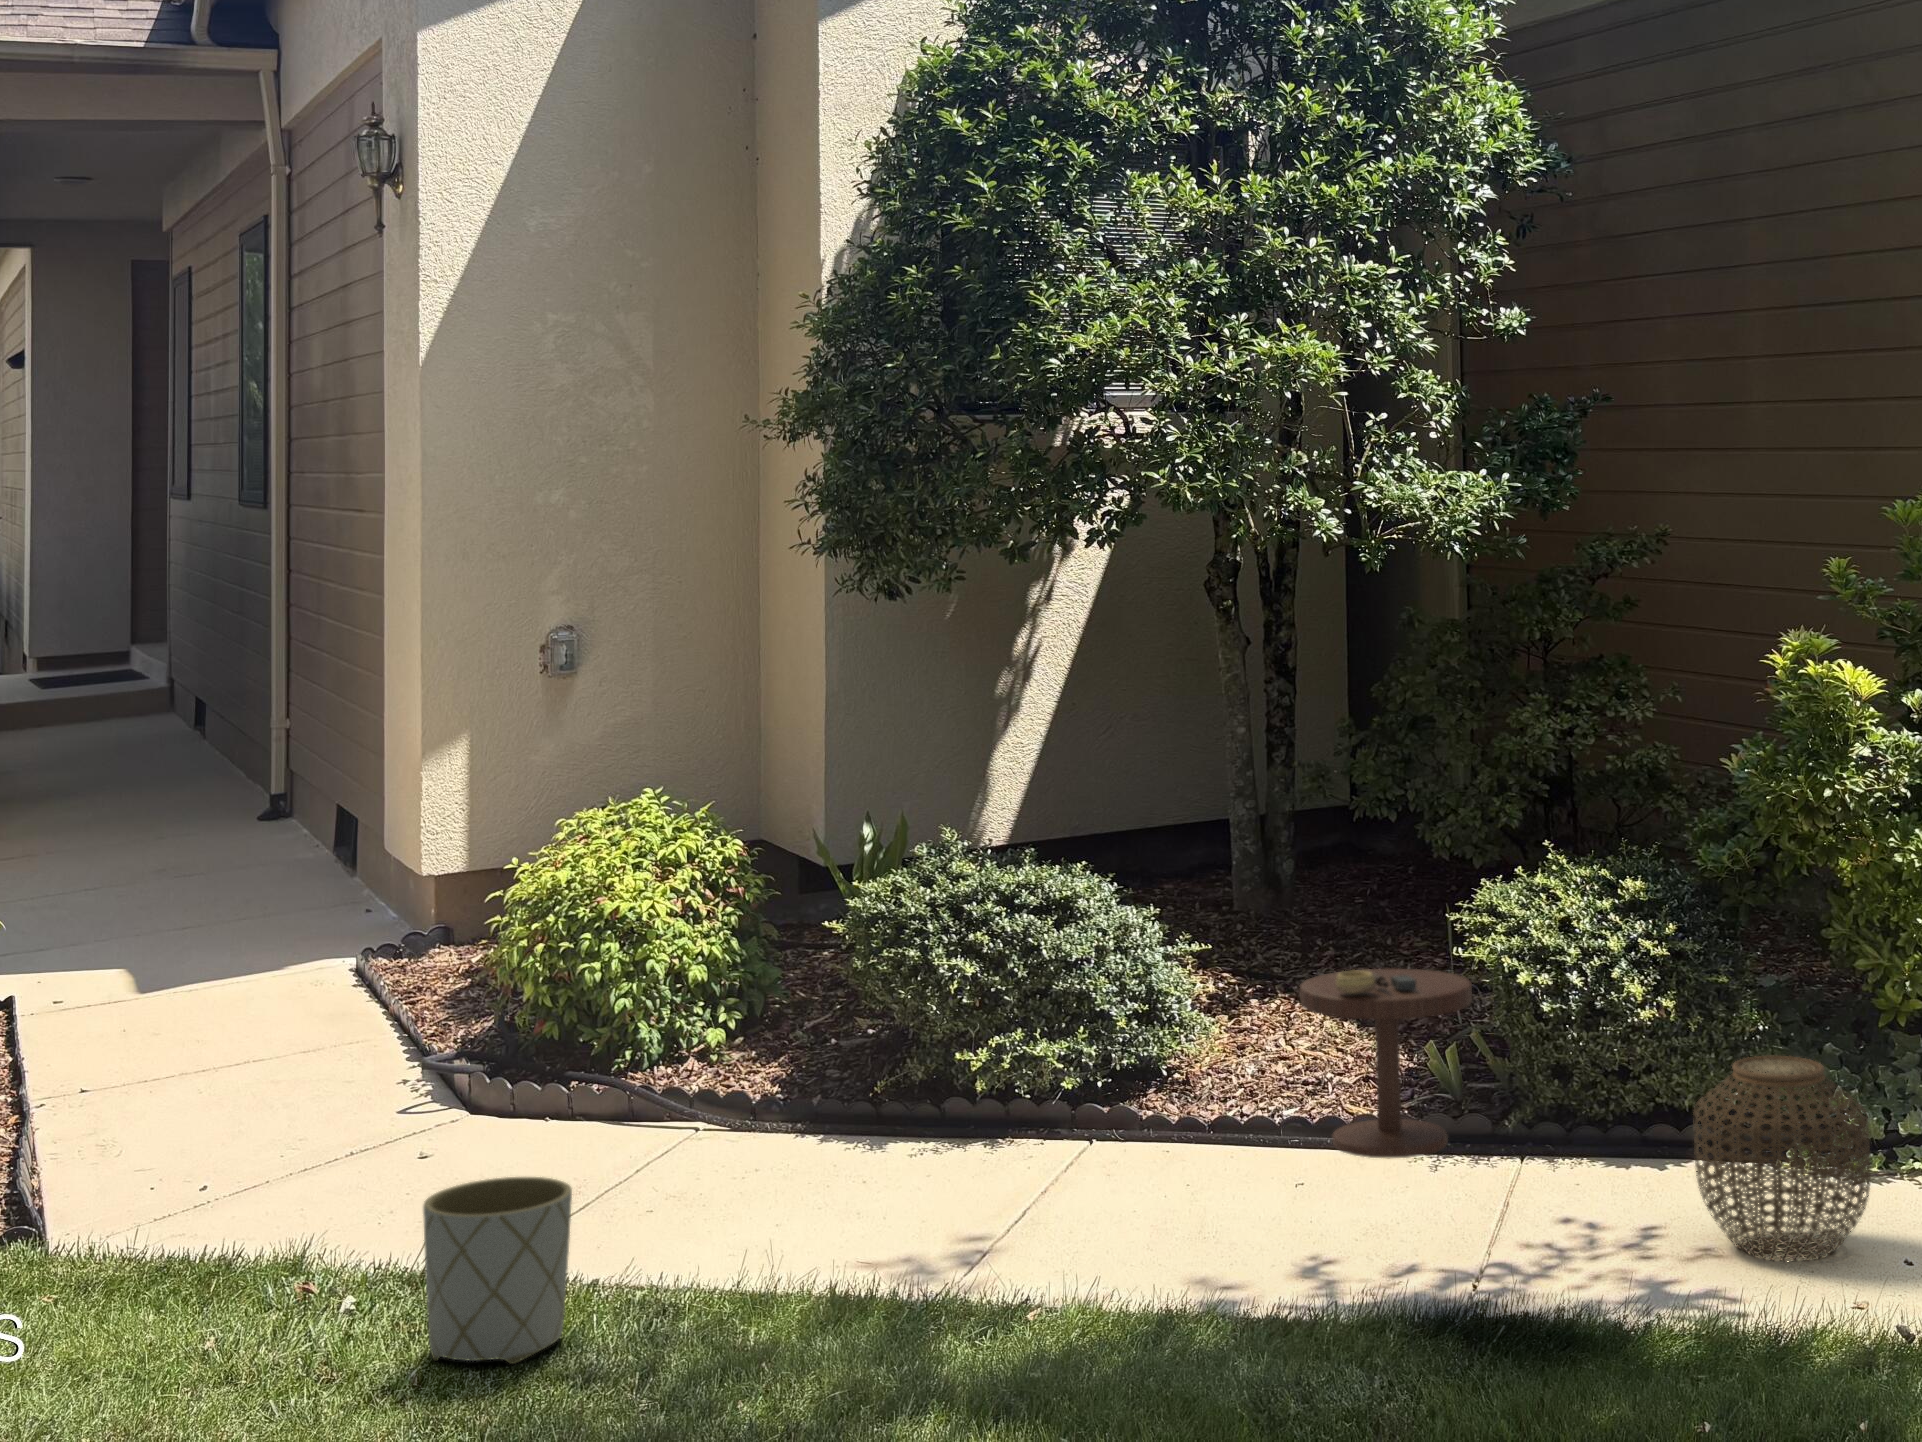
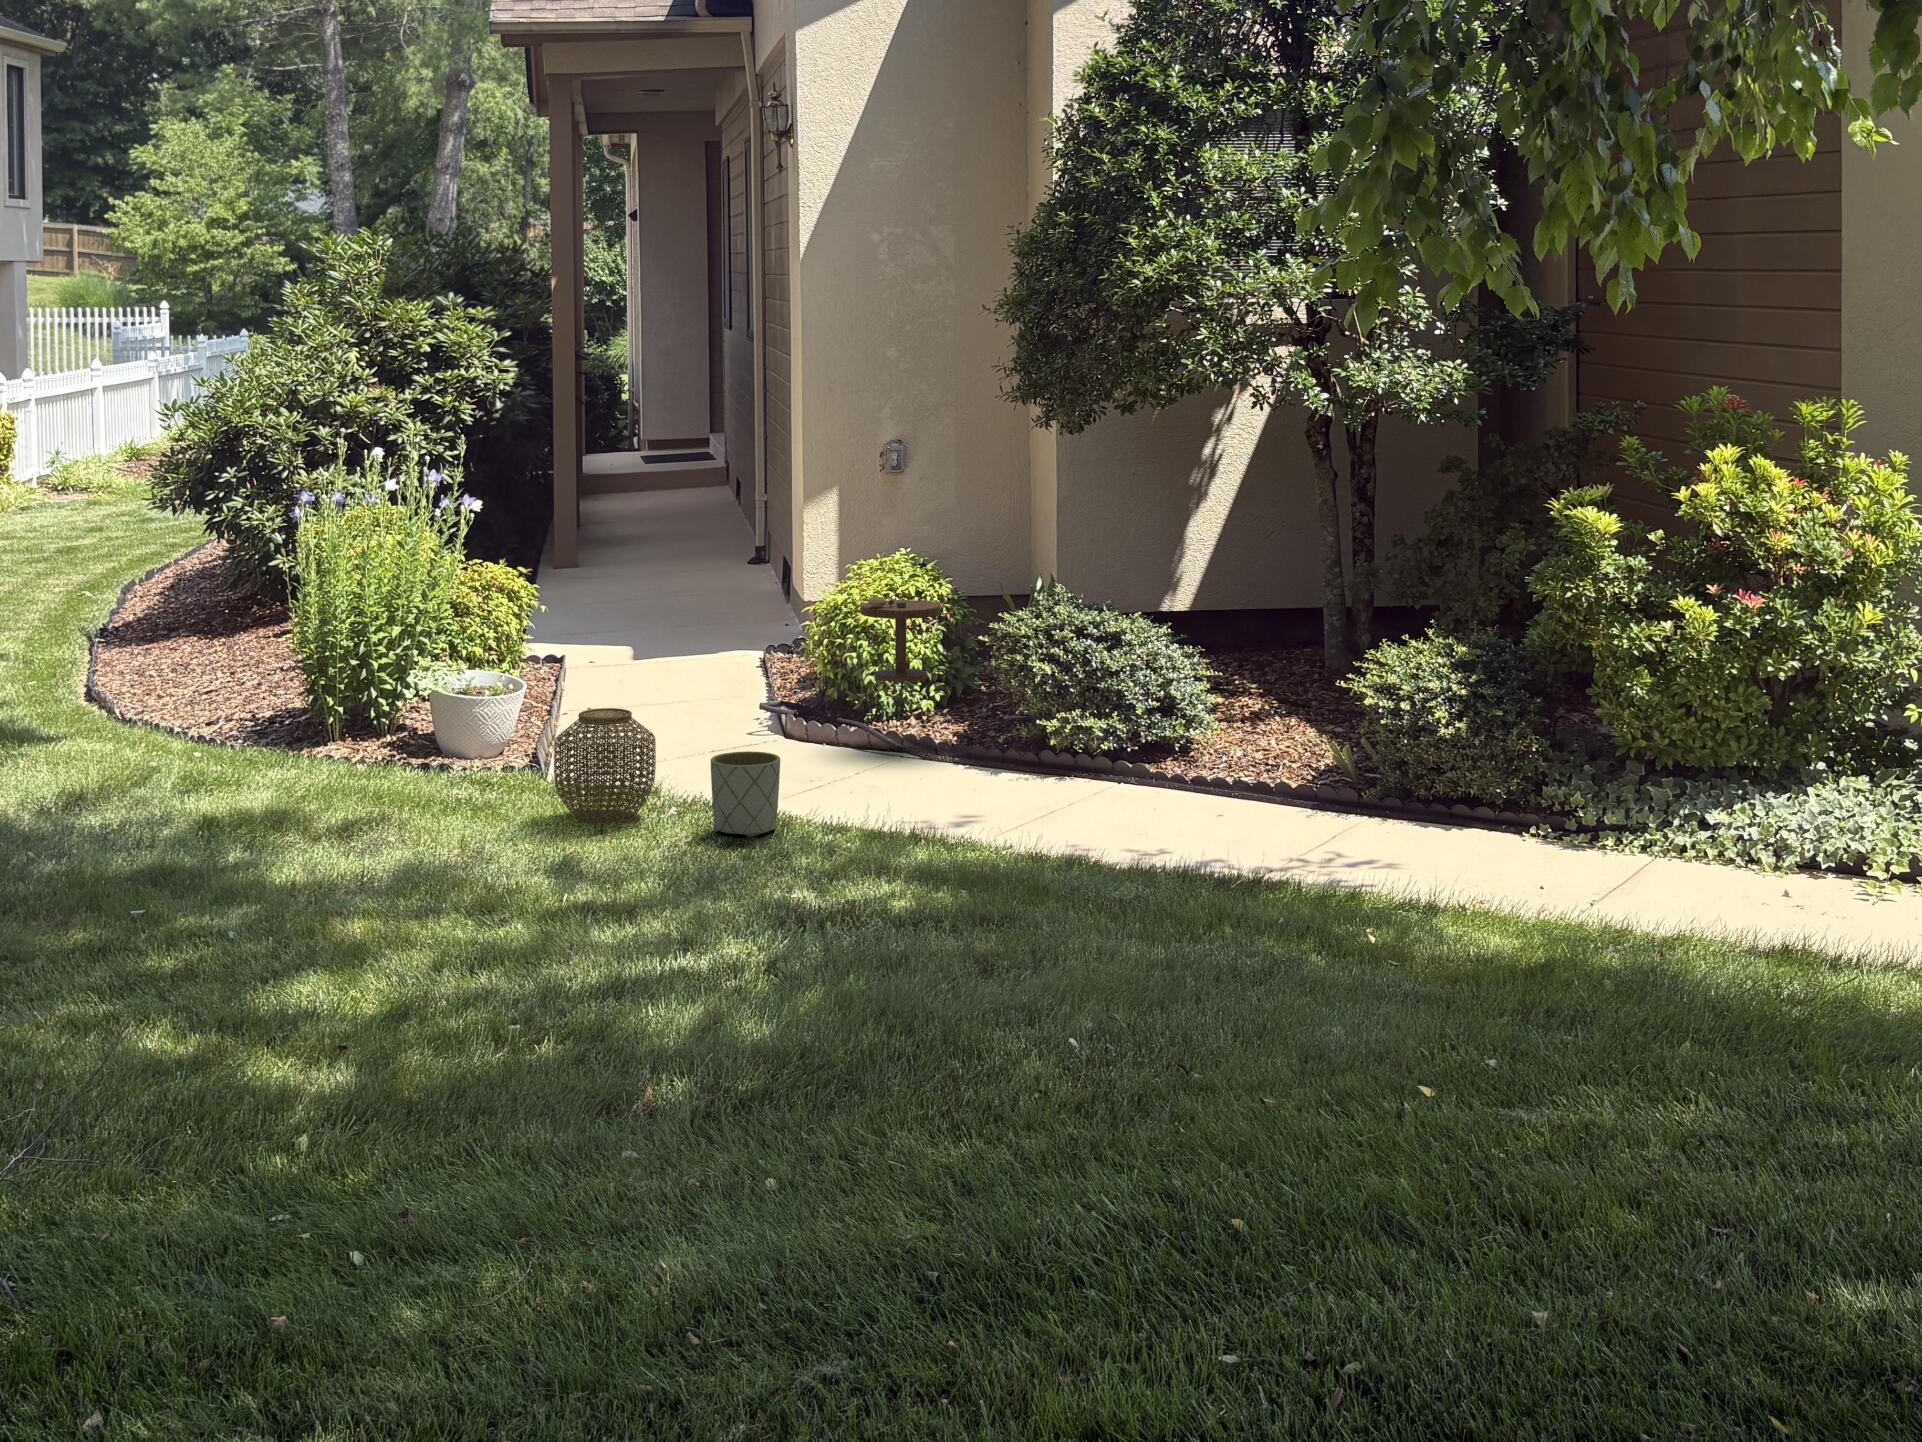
side table: present [1300,968,1472,1158] -> present [861,597,941,682]
woven basket: present [1693,1056,1871,1261] -> present [554,708,656,823]

